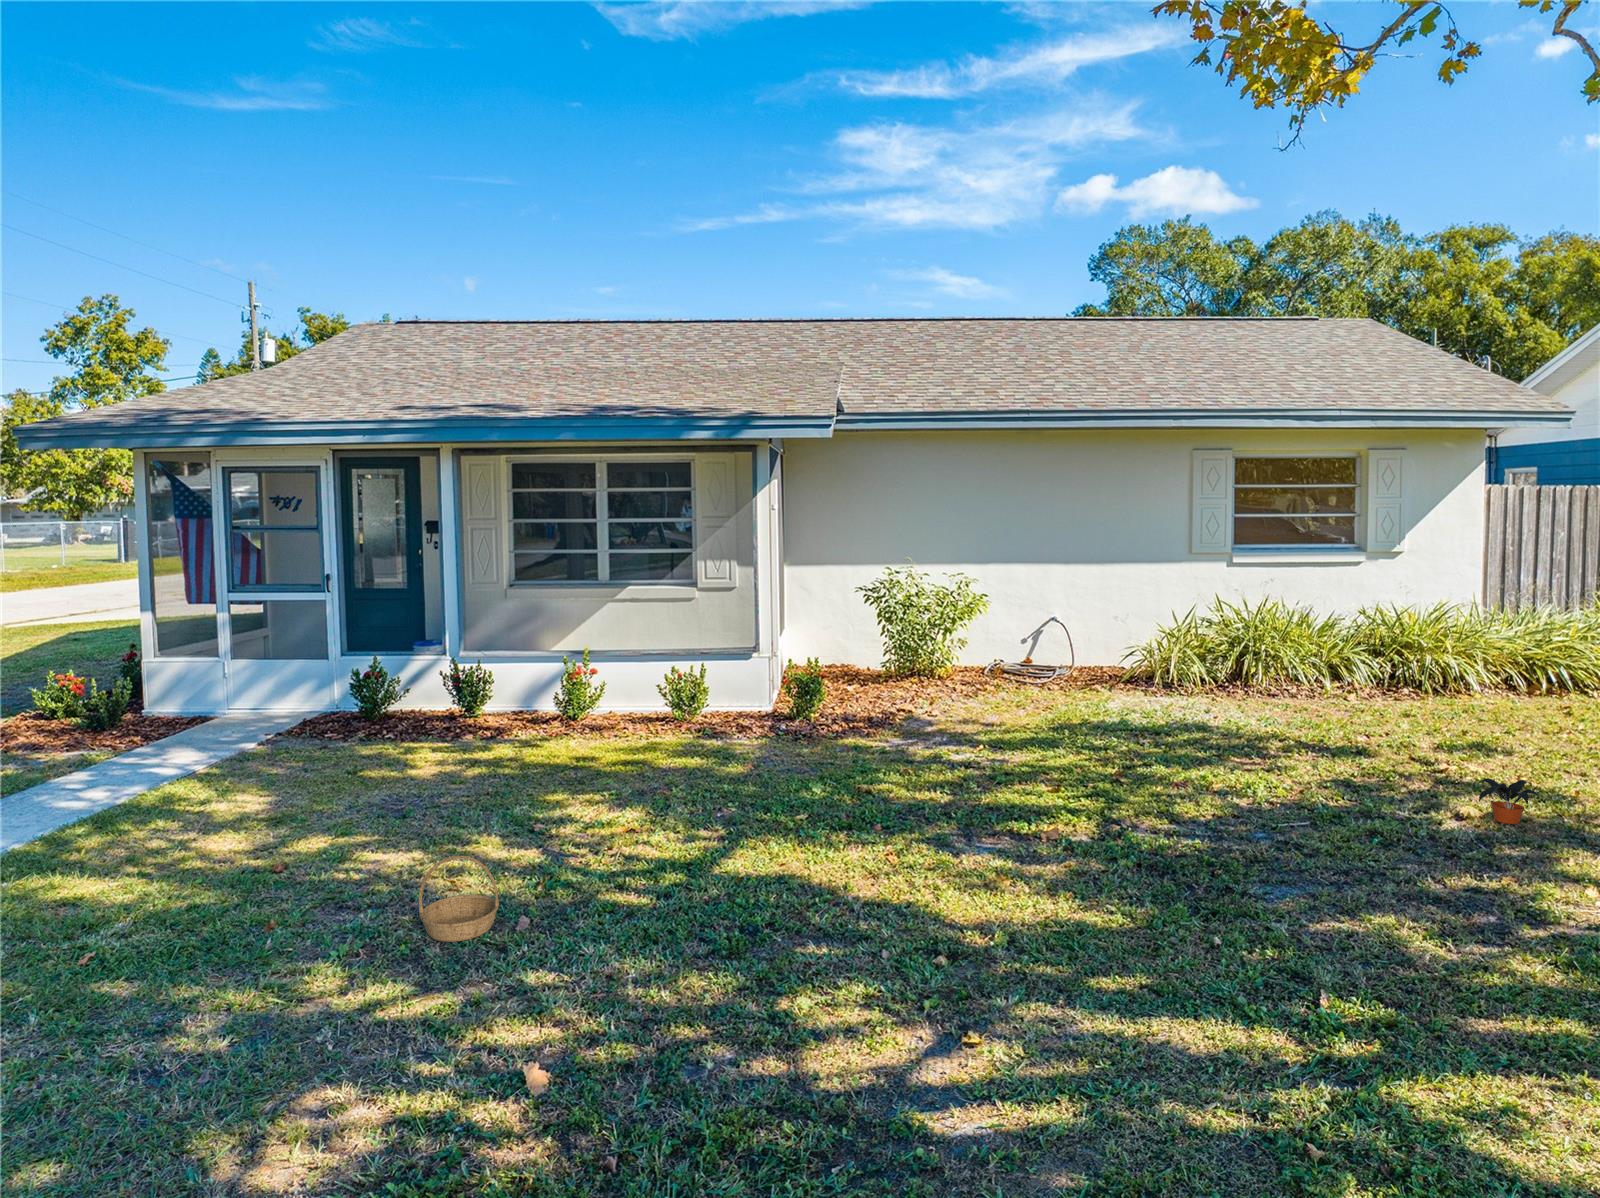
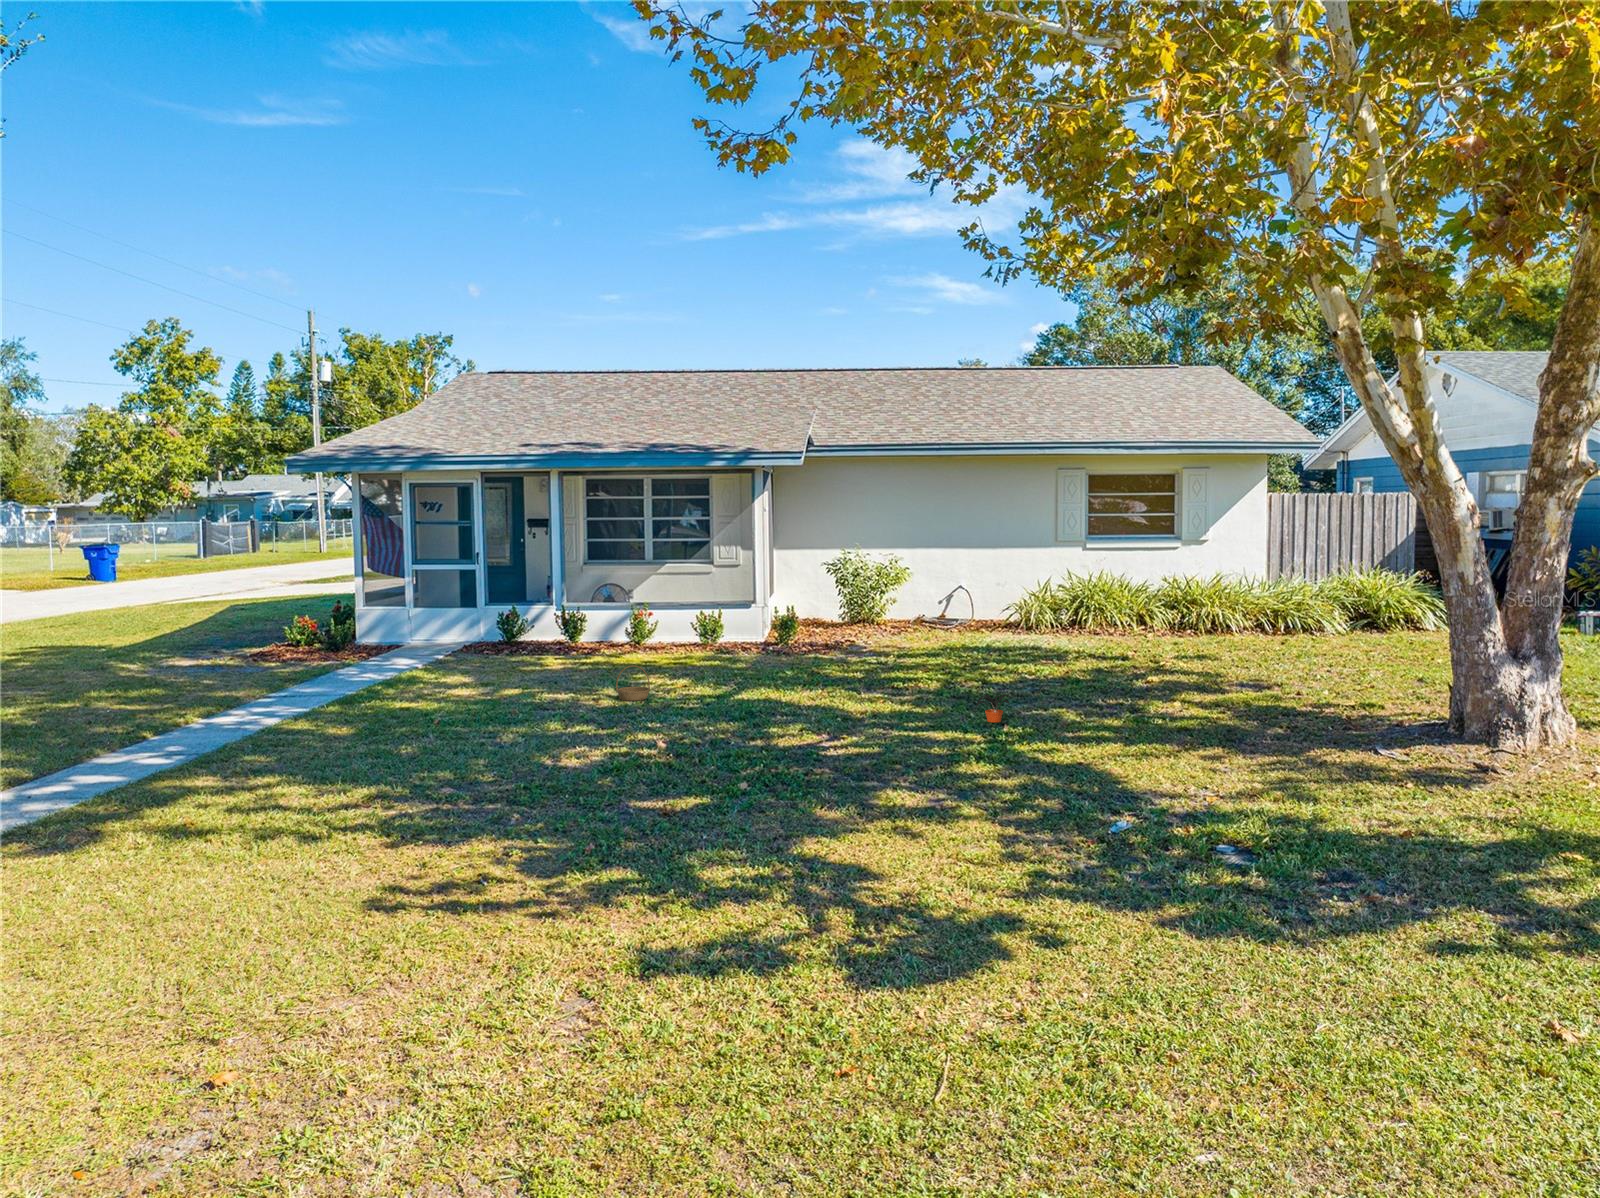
potted plant: present [1479,778,1540,824] -> present [976,694,1010,722]

